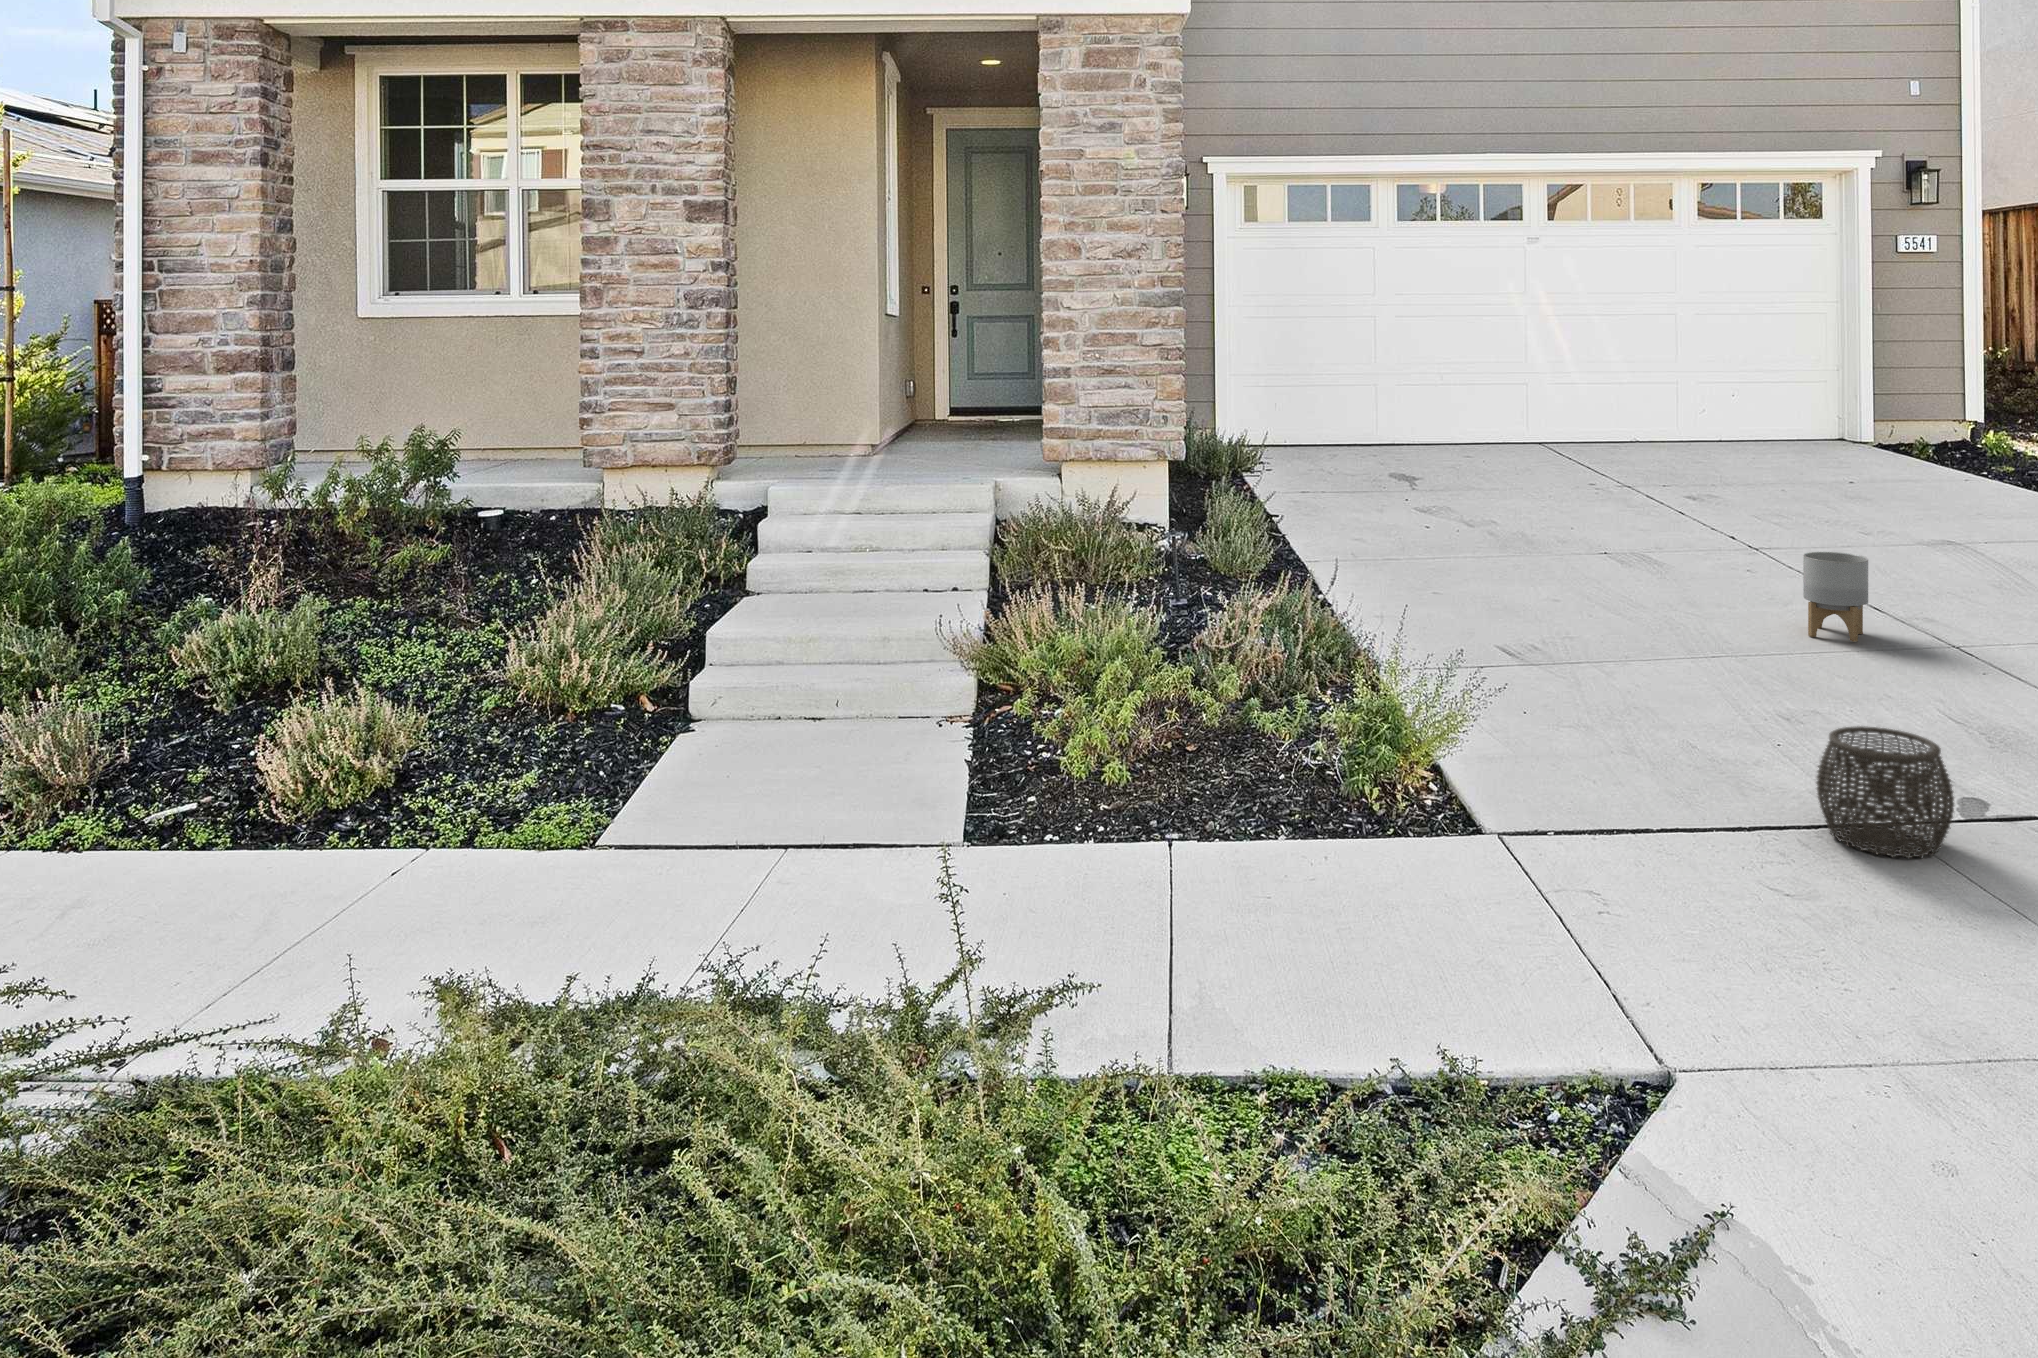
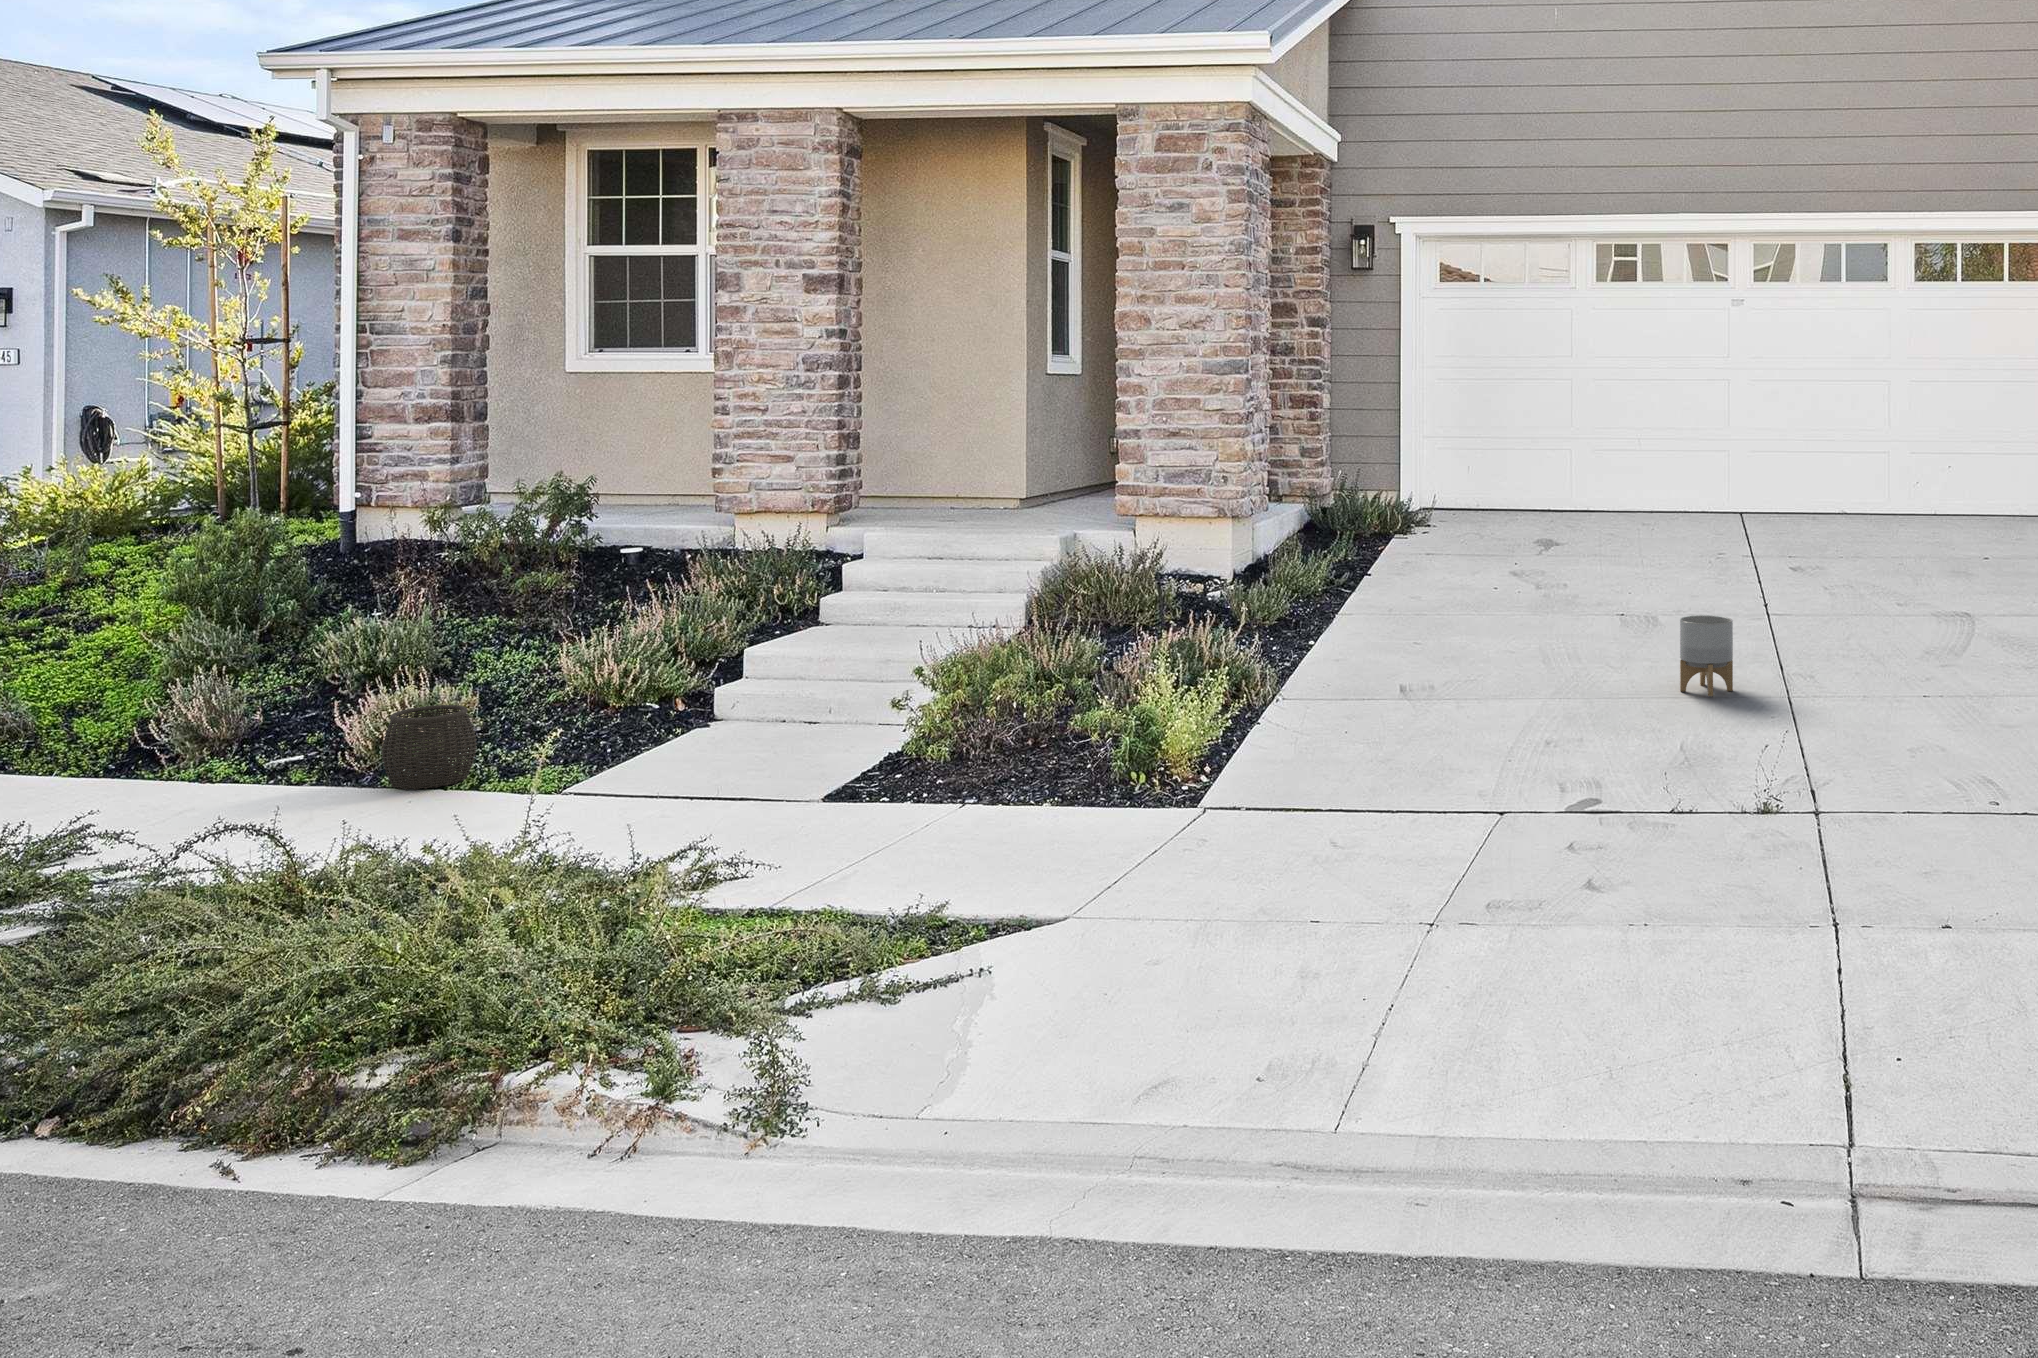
woven basket: present [1816,726,1954,858] -> present [381,705,477,790]

